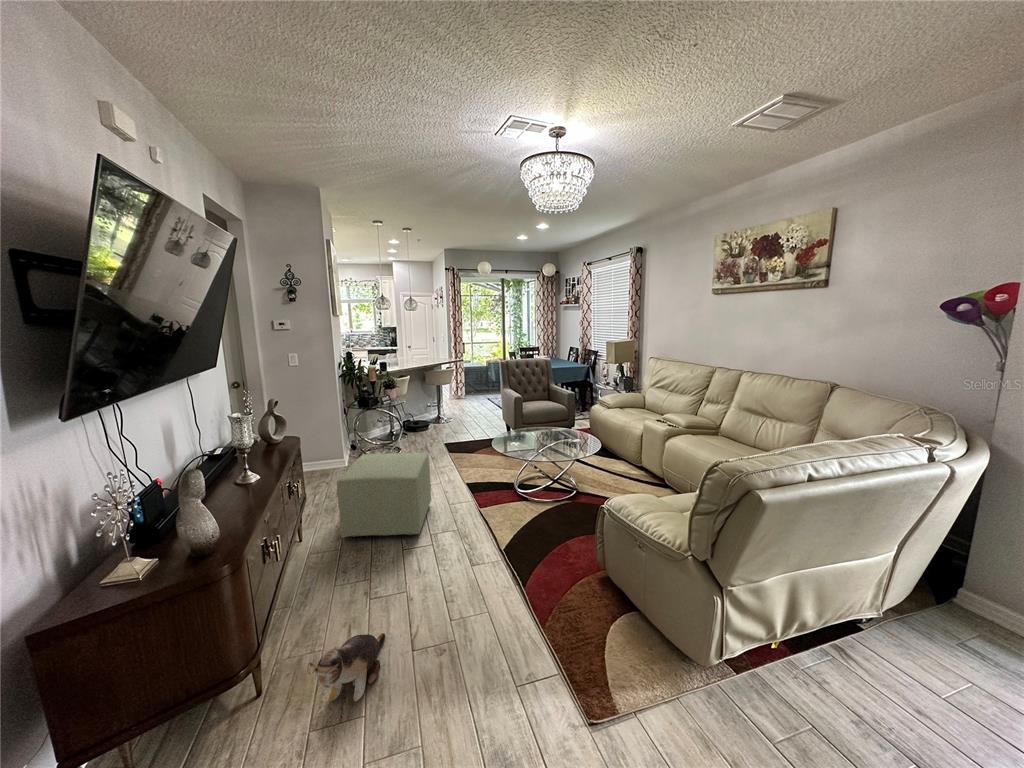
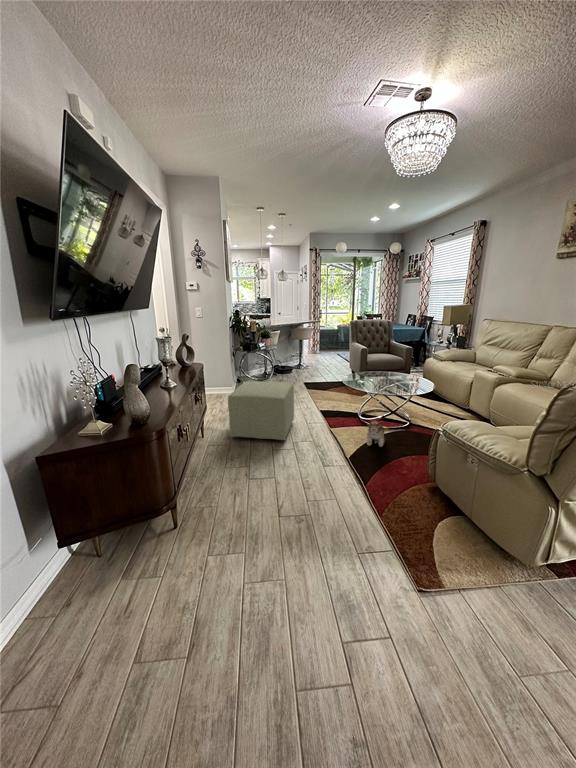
plush toy: present [307,633,385,702] -> present [367,421,385,447]

